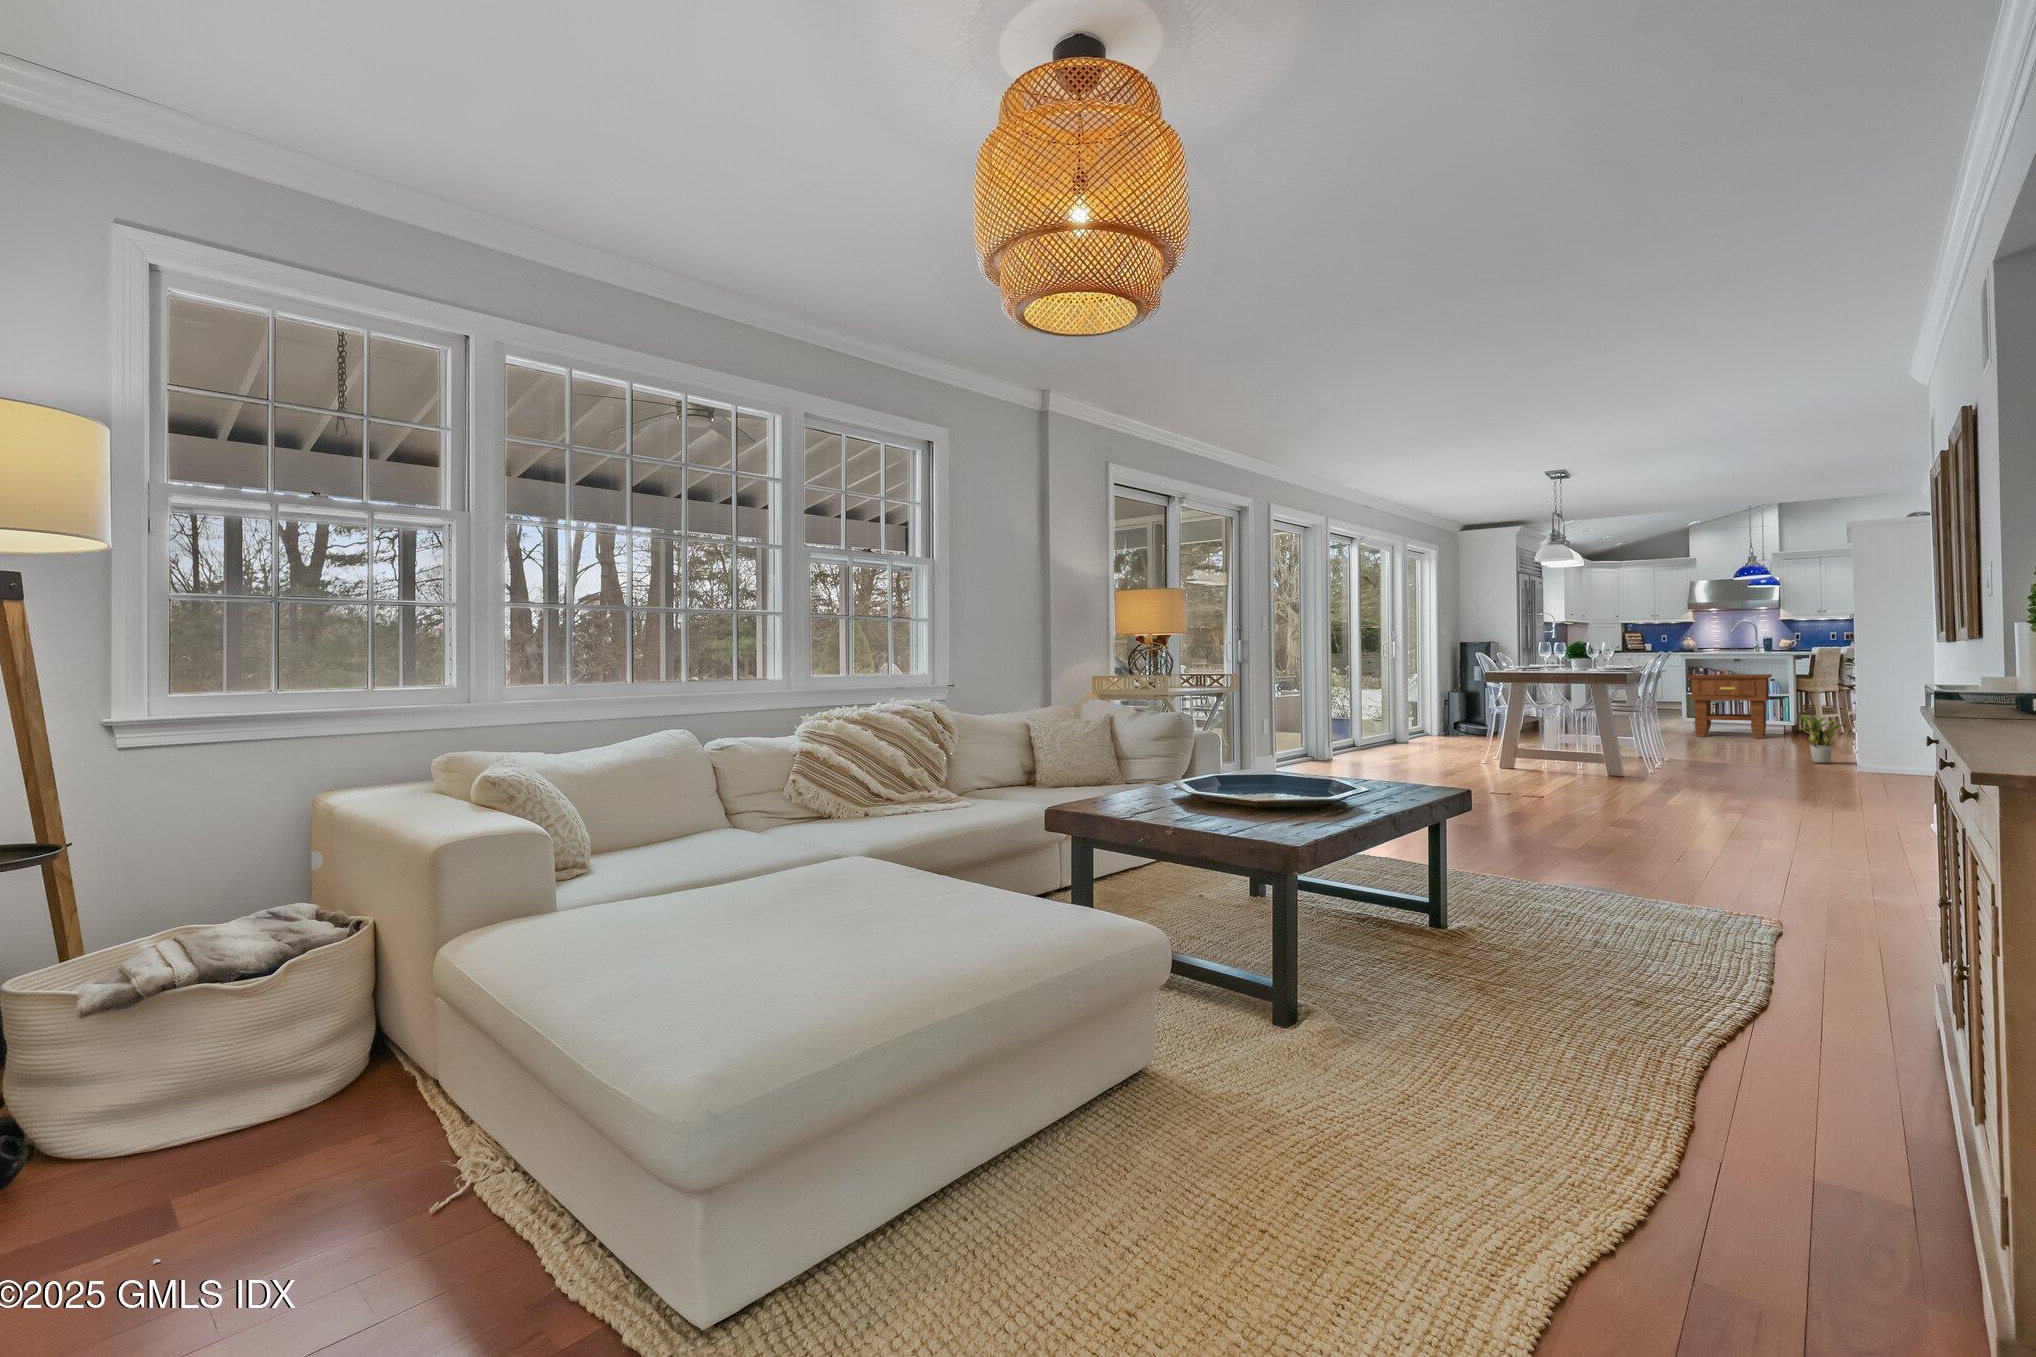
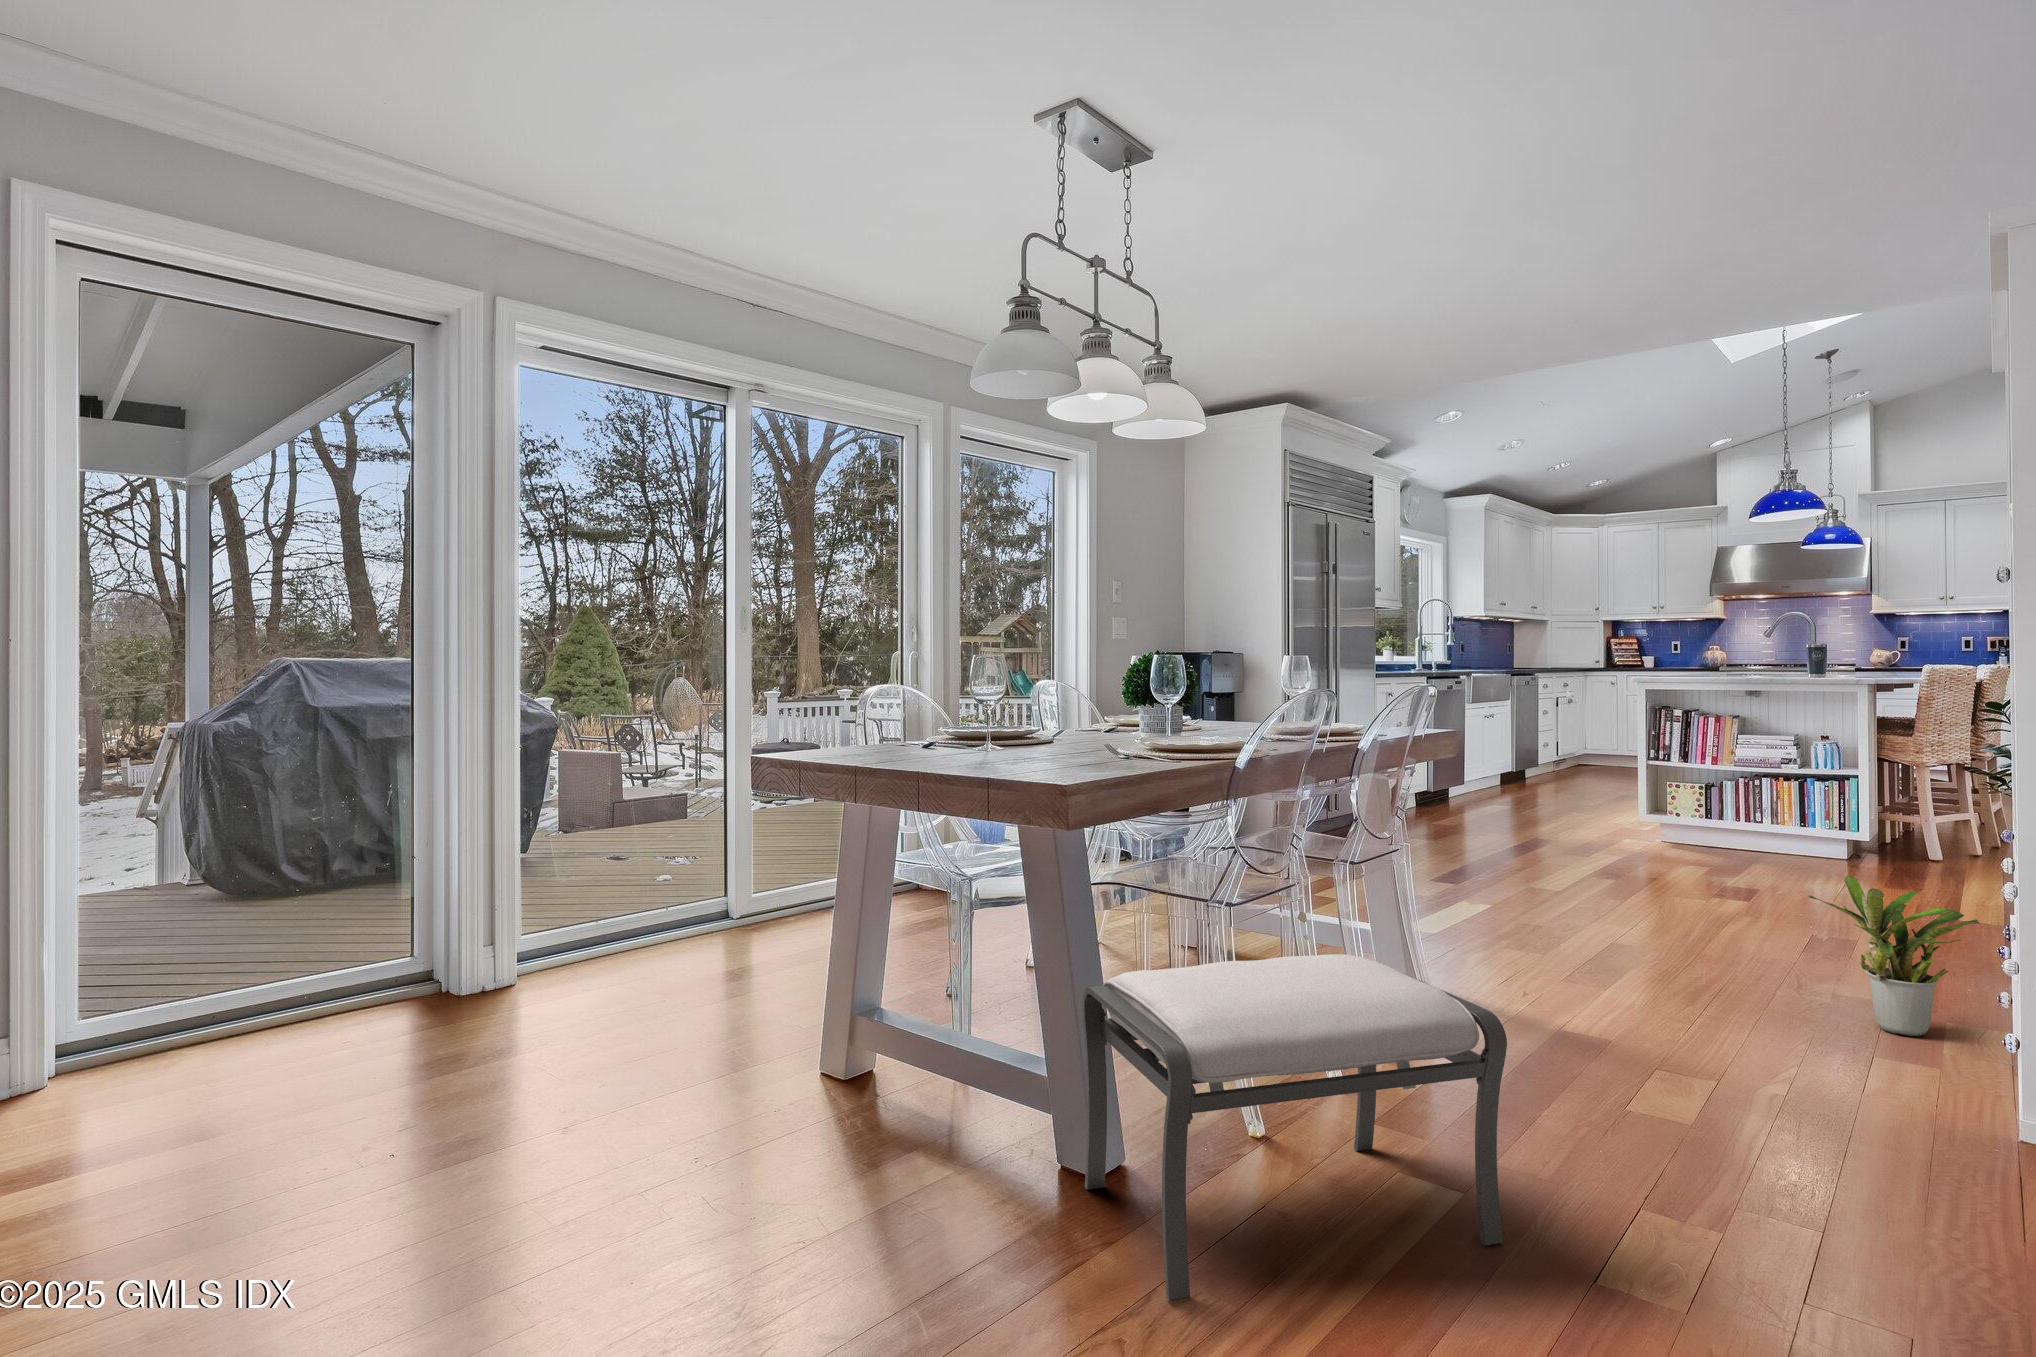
side table: present [1688,674,1772,739] -> none [1637,722,1822,874]
ottoman: none [1614,722,1735,788] -> present [1082,954,1507,1301]

